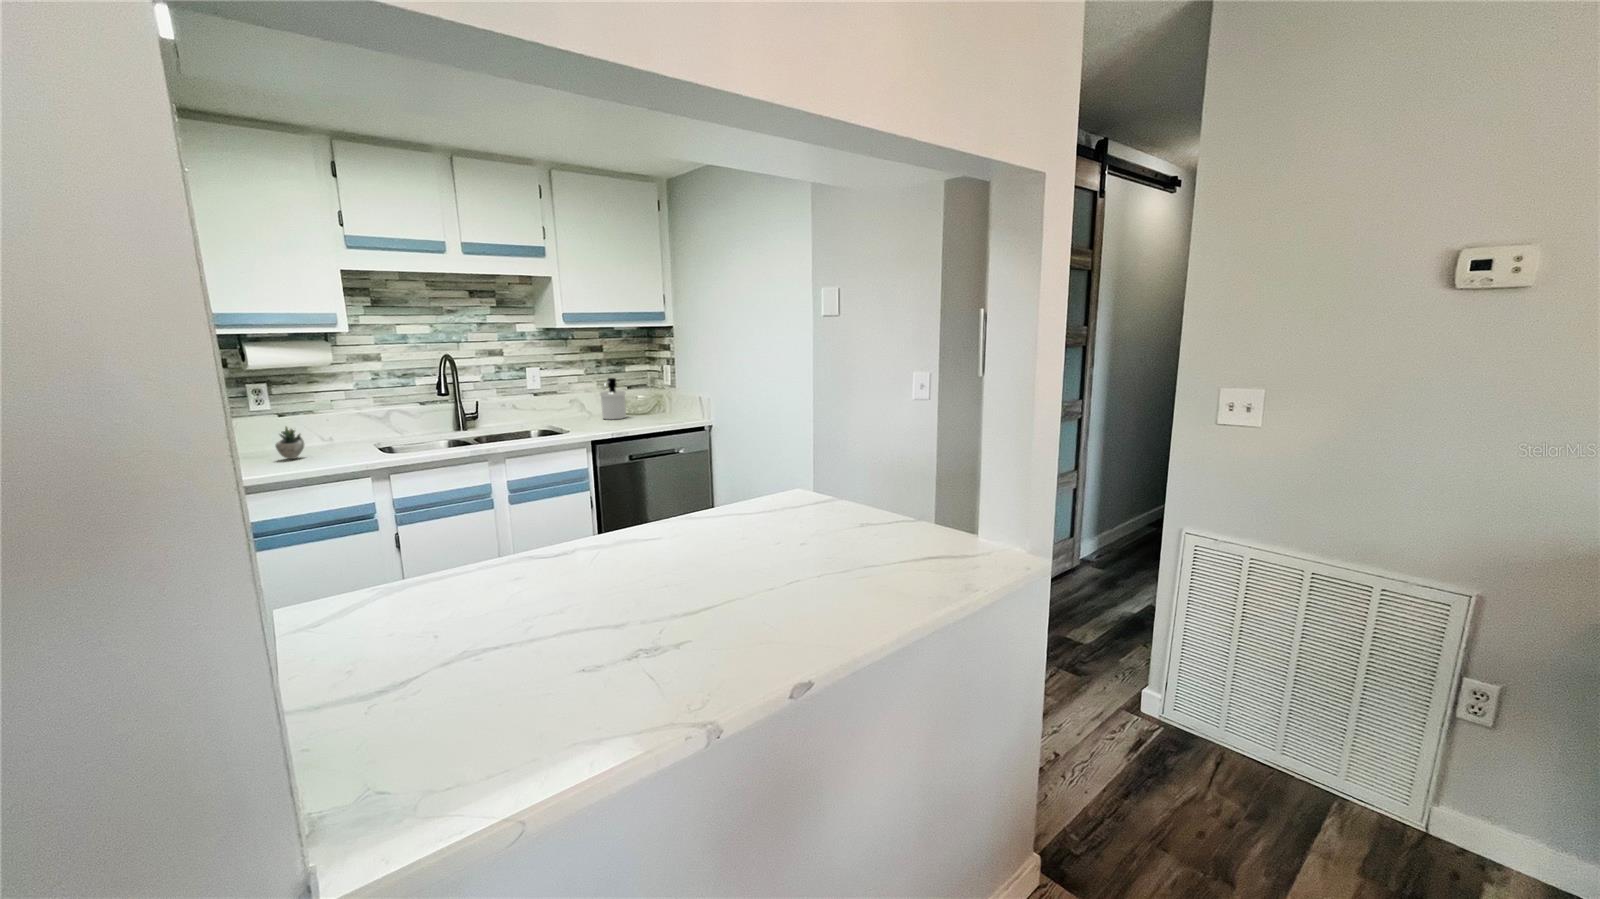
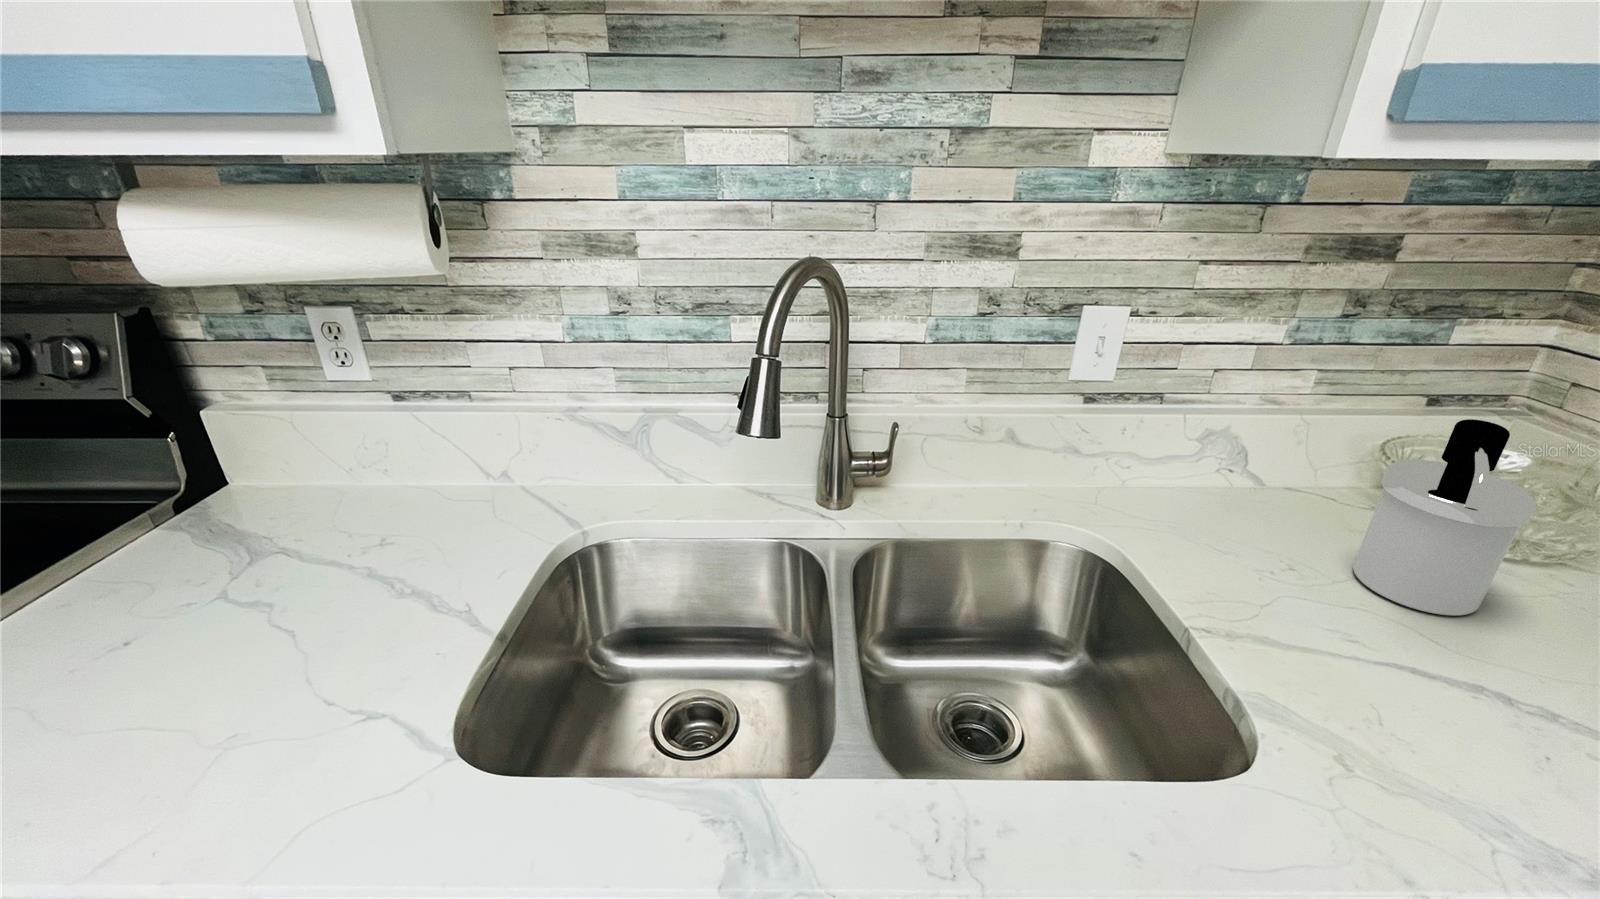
succulent plant: present [276,427,304,459] -> none [119,547,292,663]

